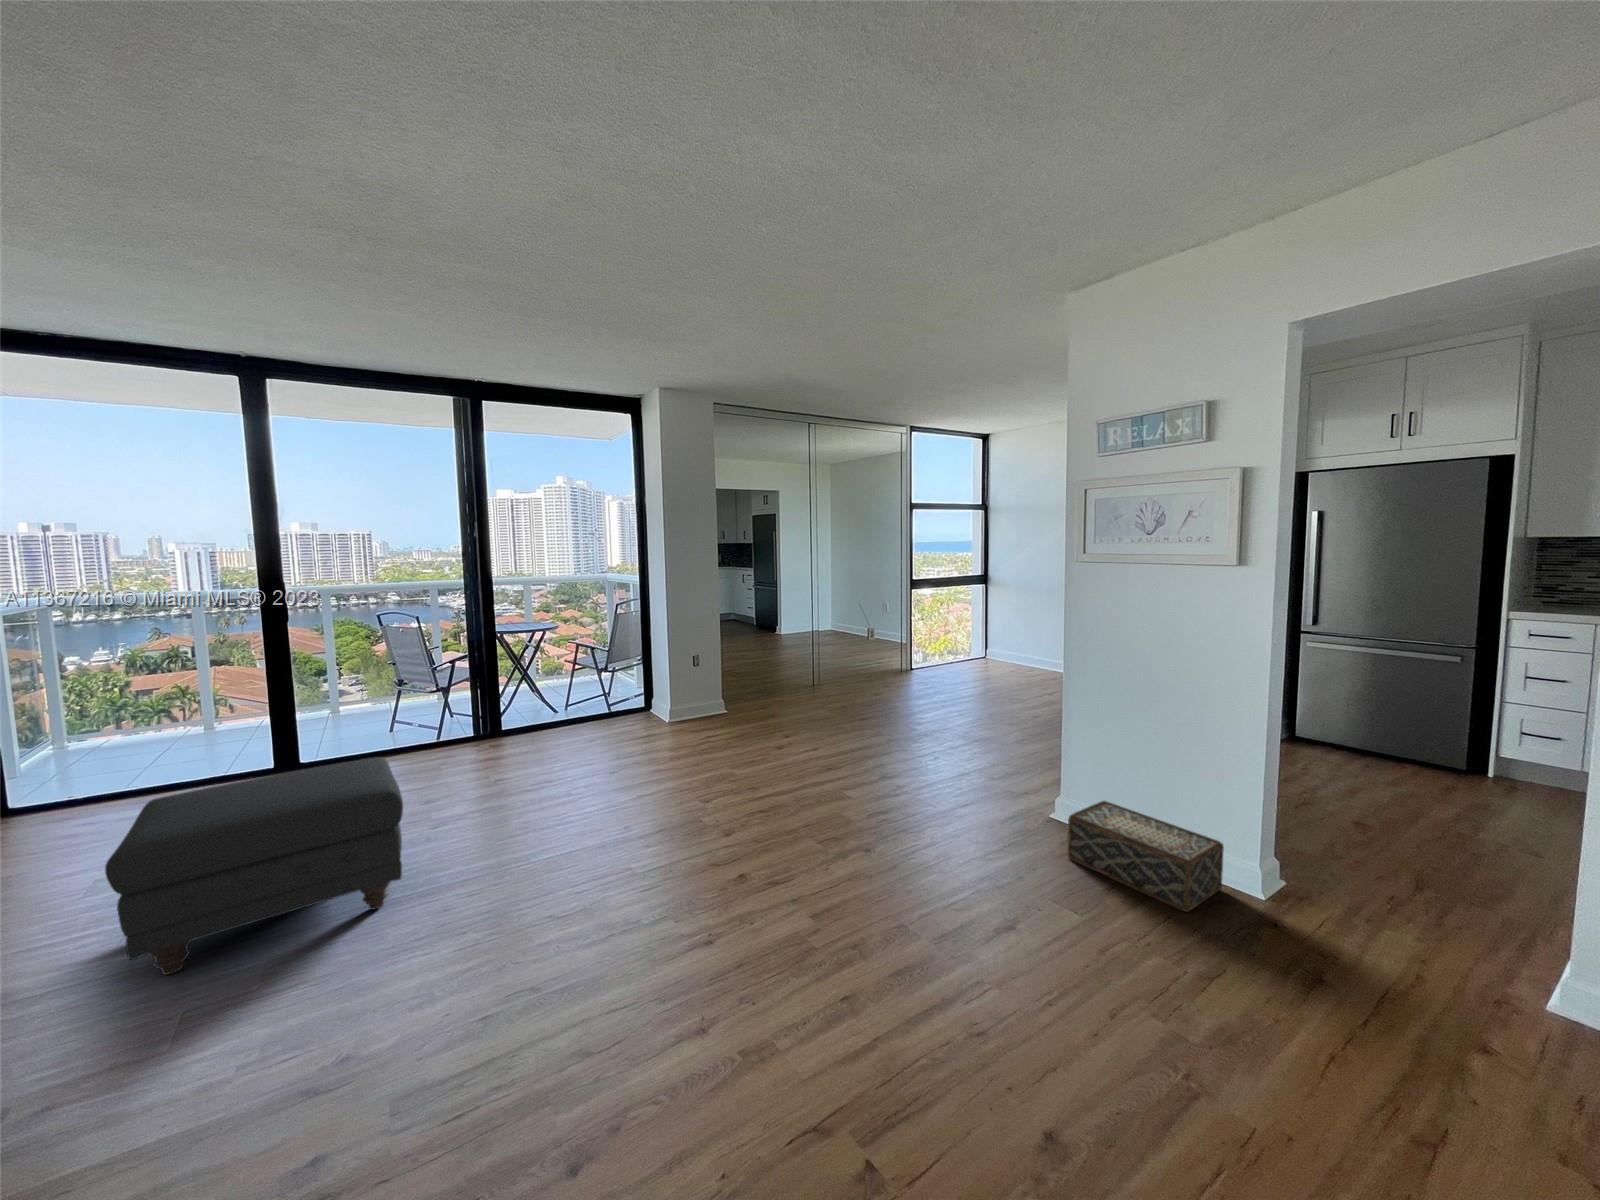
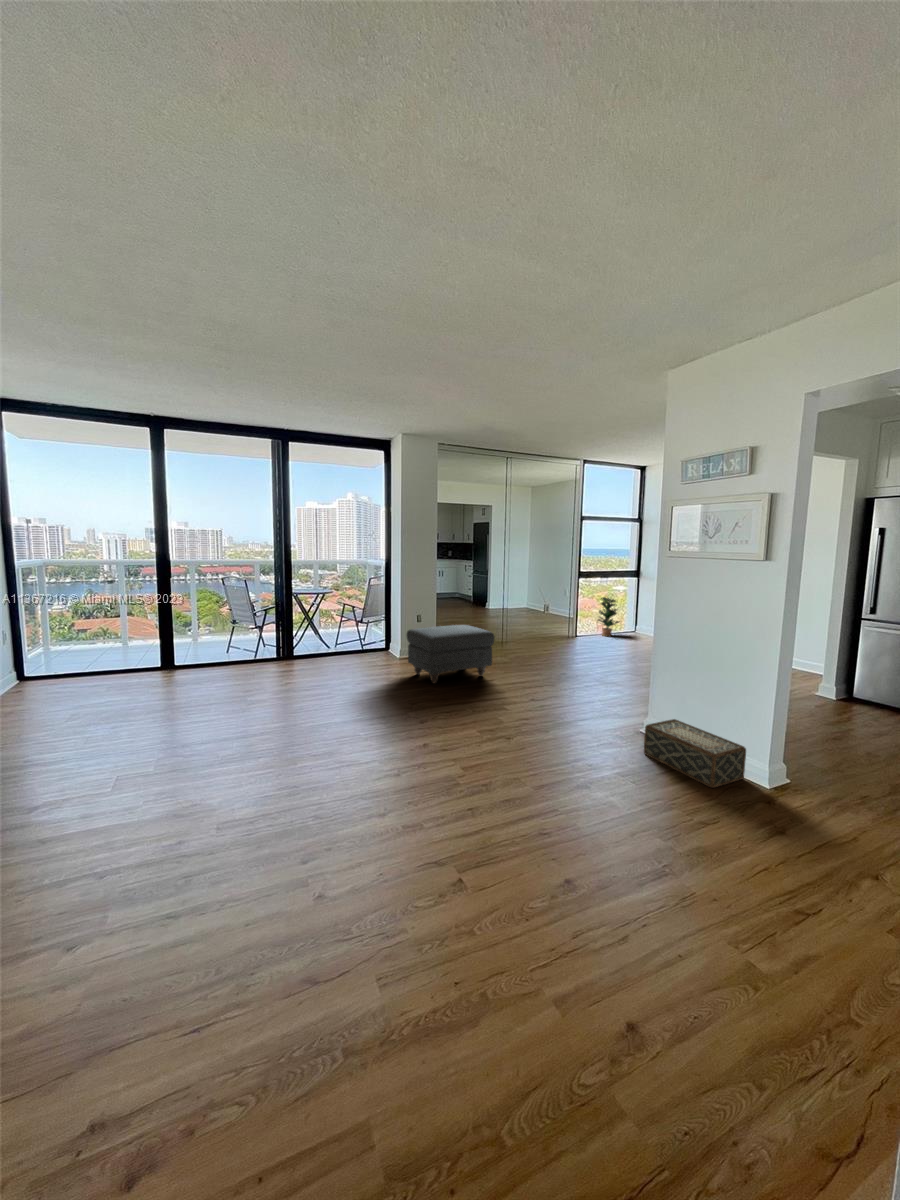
potted plant: none [935,613,966,666] -> present [598,597,620,636]
ottoman: present [105,757,403,975] -> present [407,625,495,683]

